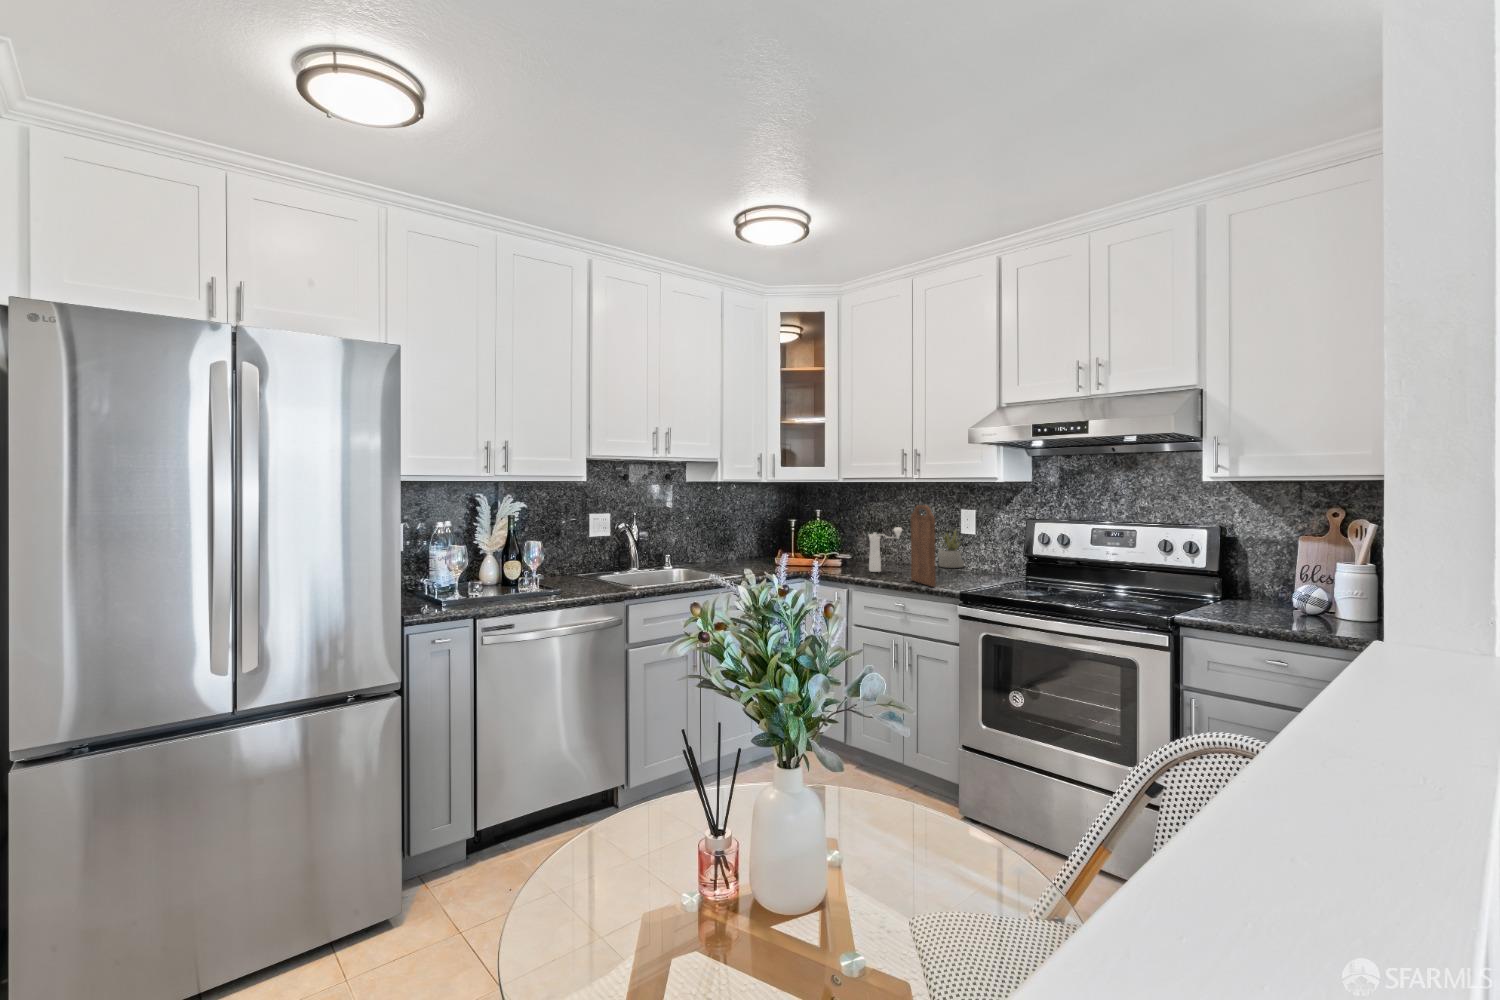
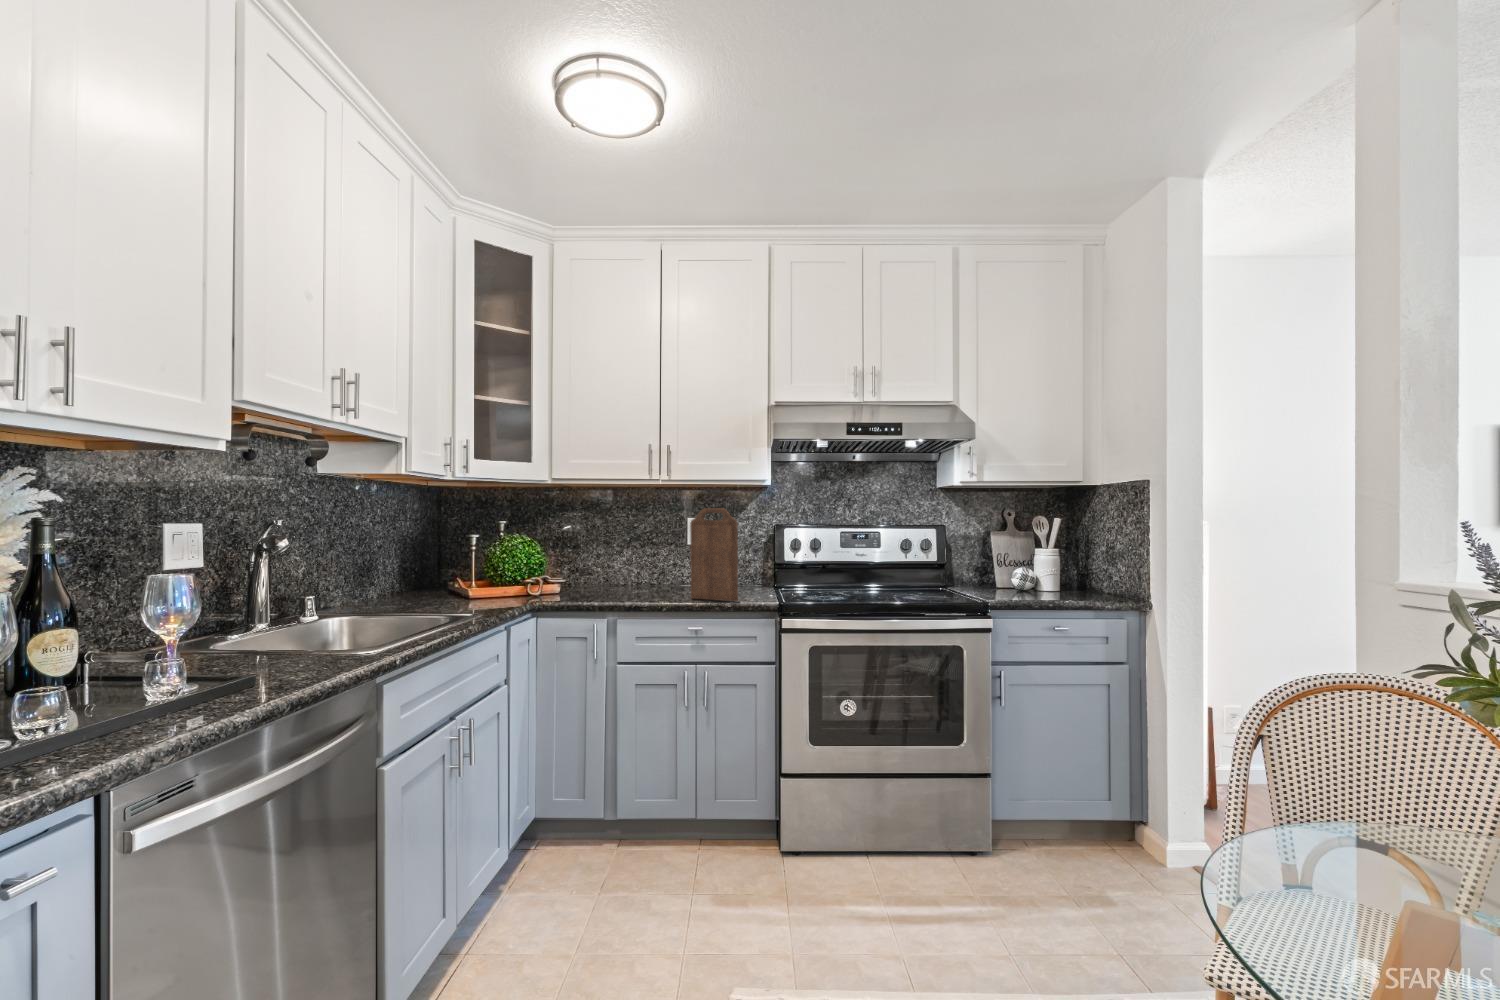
pepper mill: present [869,527,902,572] -> none [612,539,649,596]
succulent plant: present [939,530,964,568] -> none [661,540,691,585]

